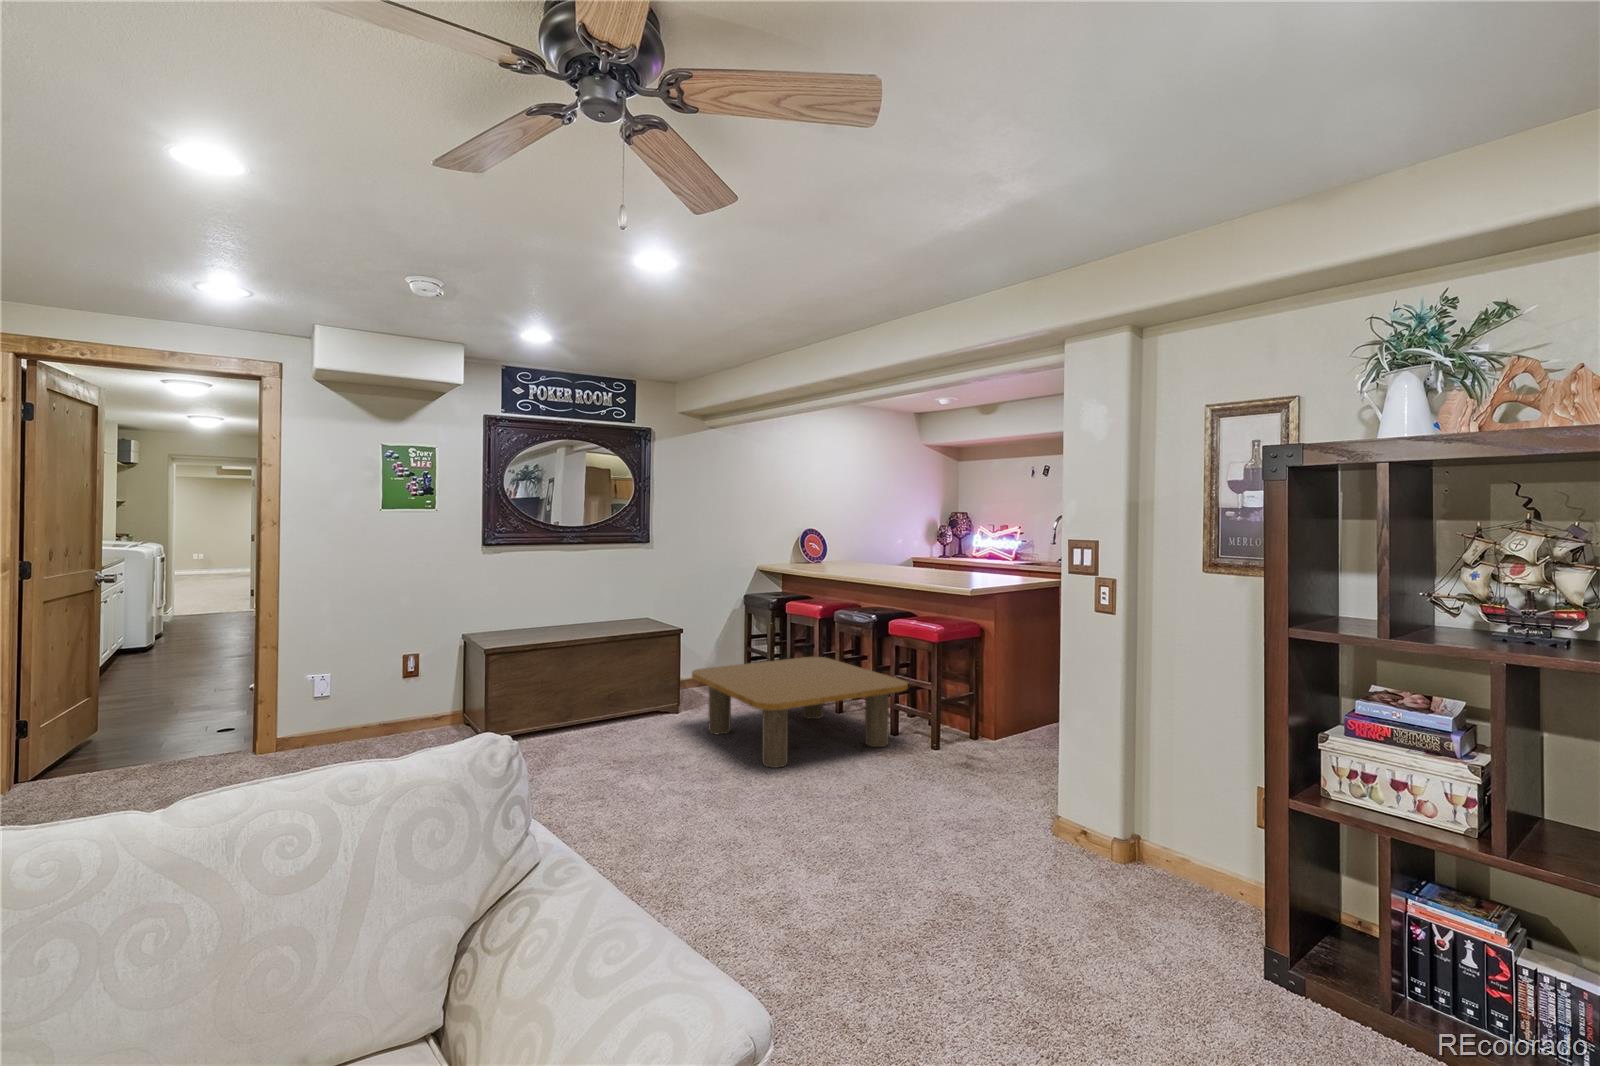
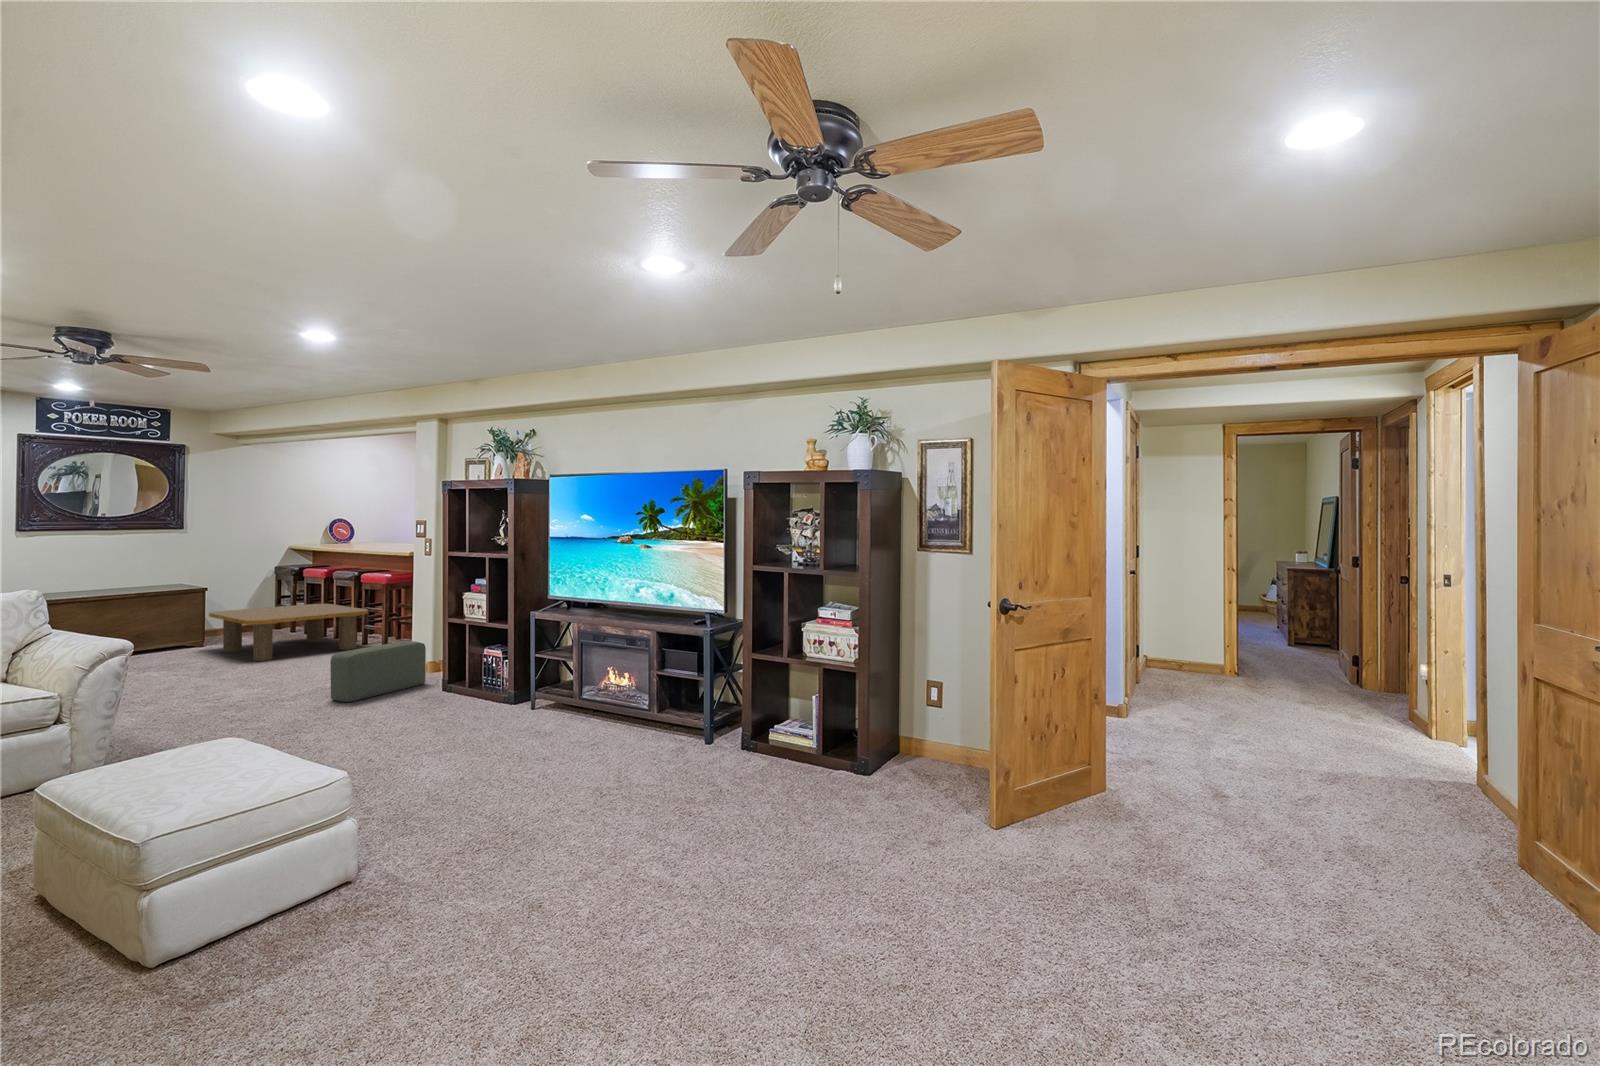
pouf: none [1036,818,1177,1017] -> present [331,641,426,702]

